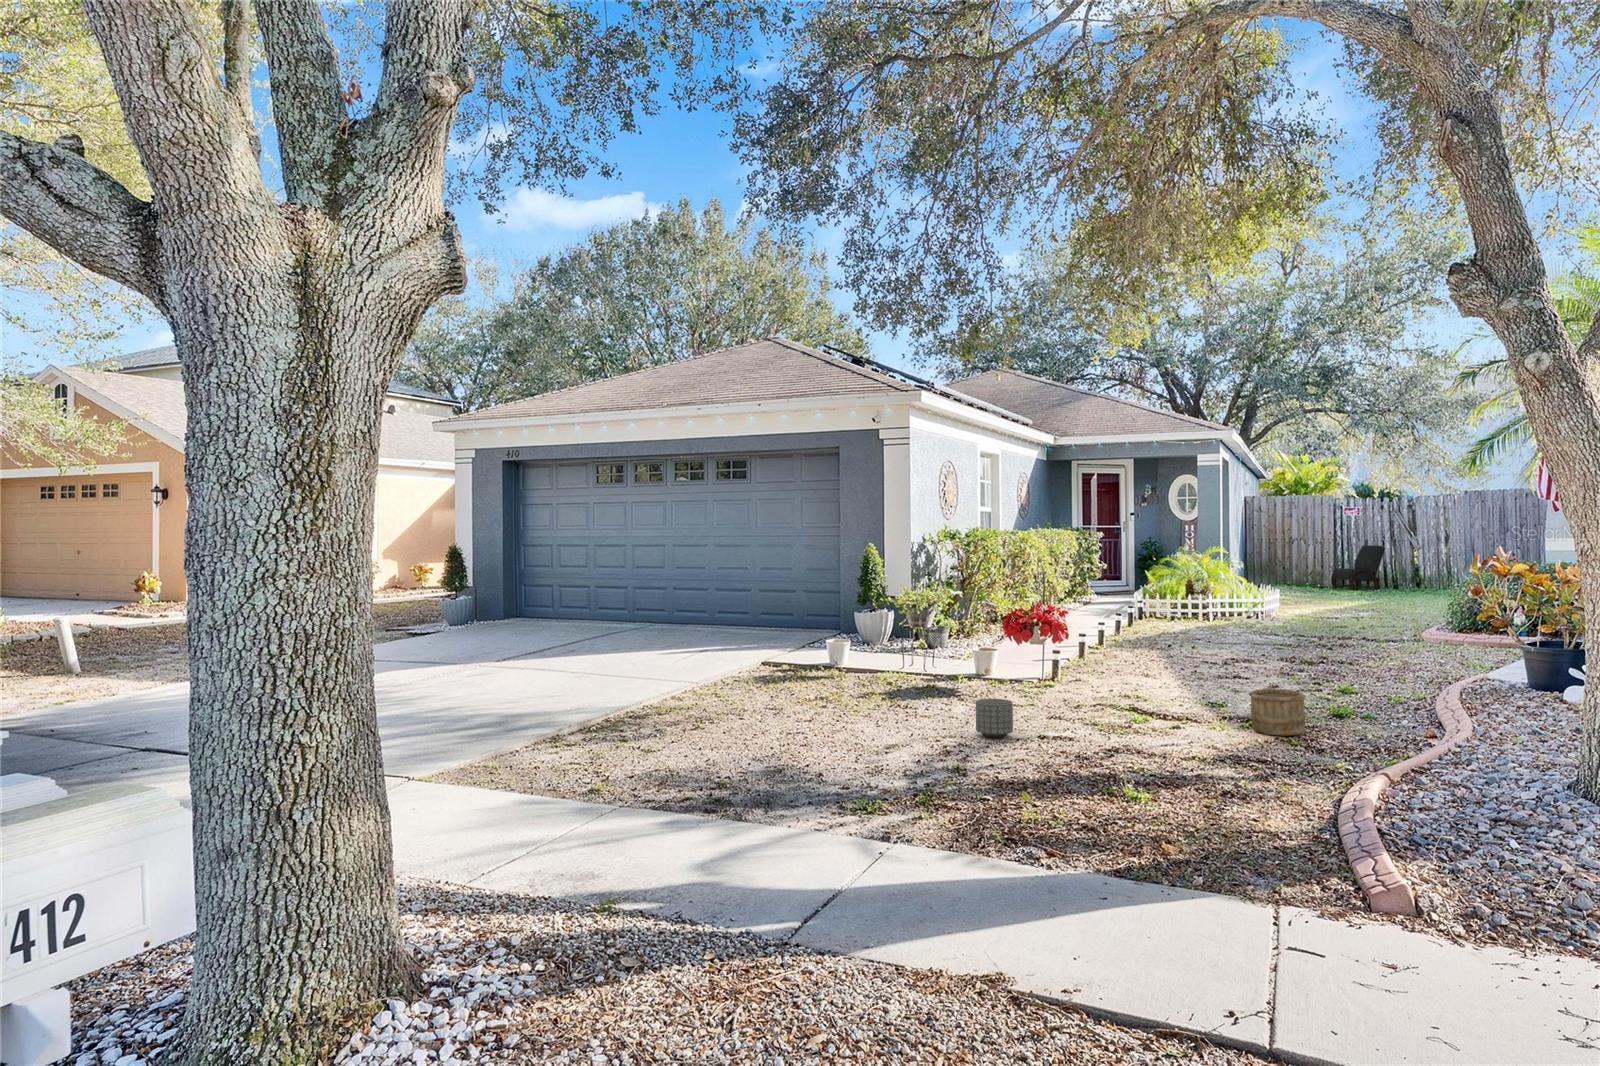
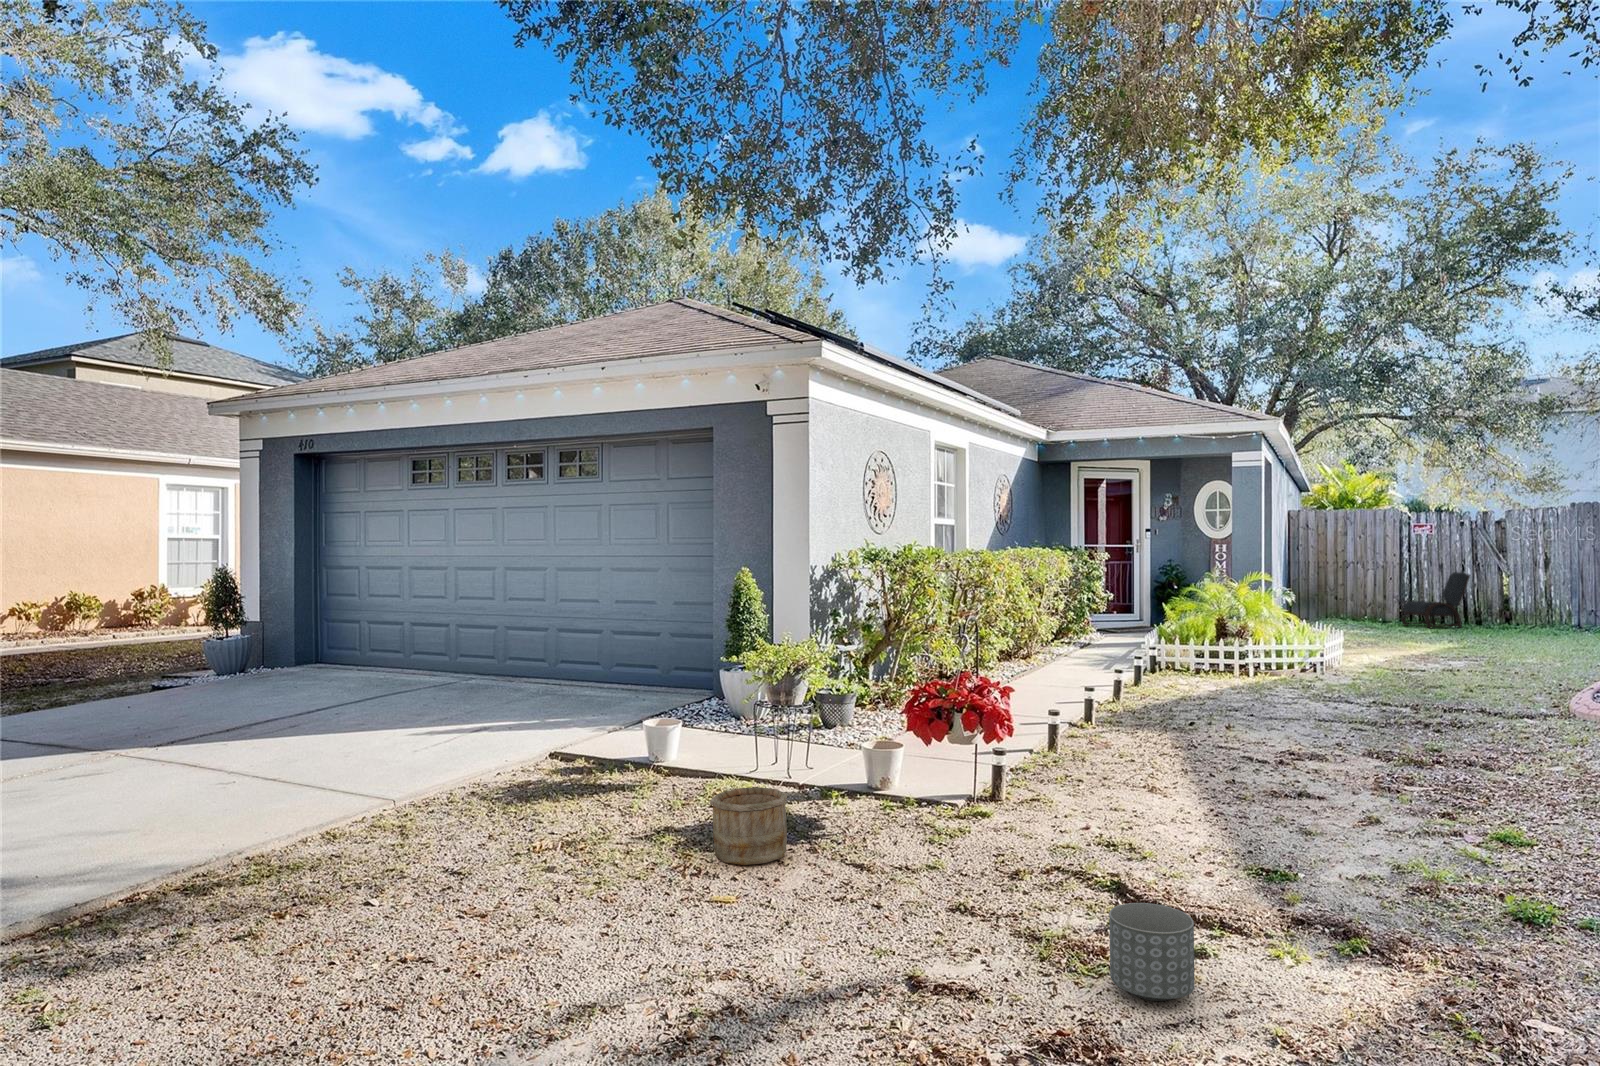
wooden bucket: present [1249,689,1306,736] -> present [710,787,787,865]
planter: present [976,699,1013,738] -> present [1109,903,1195,1001]

